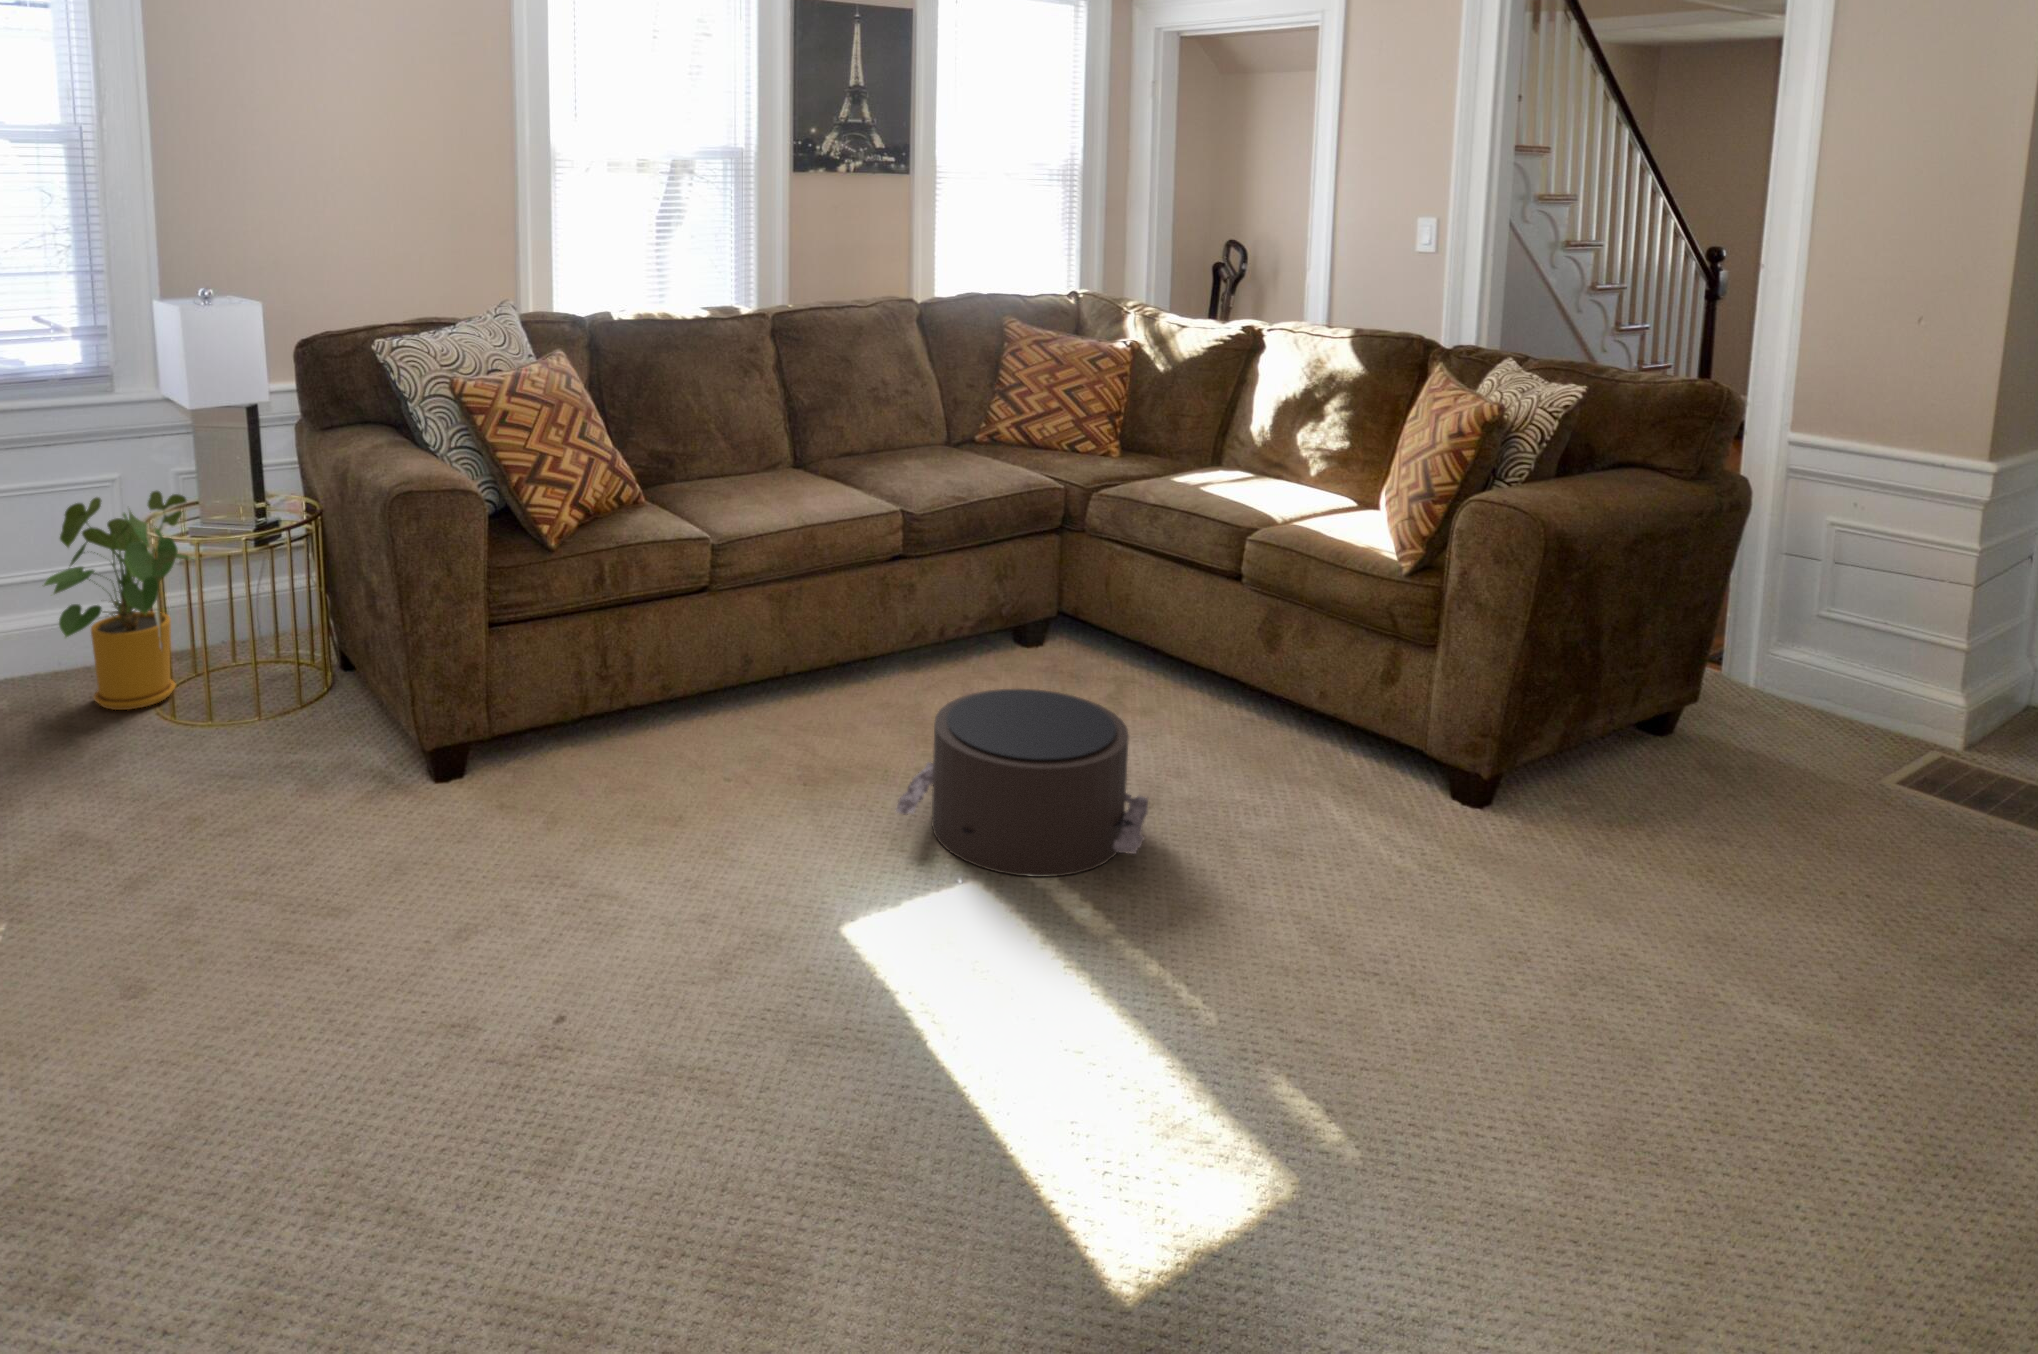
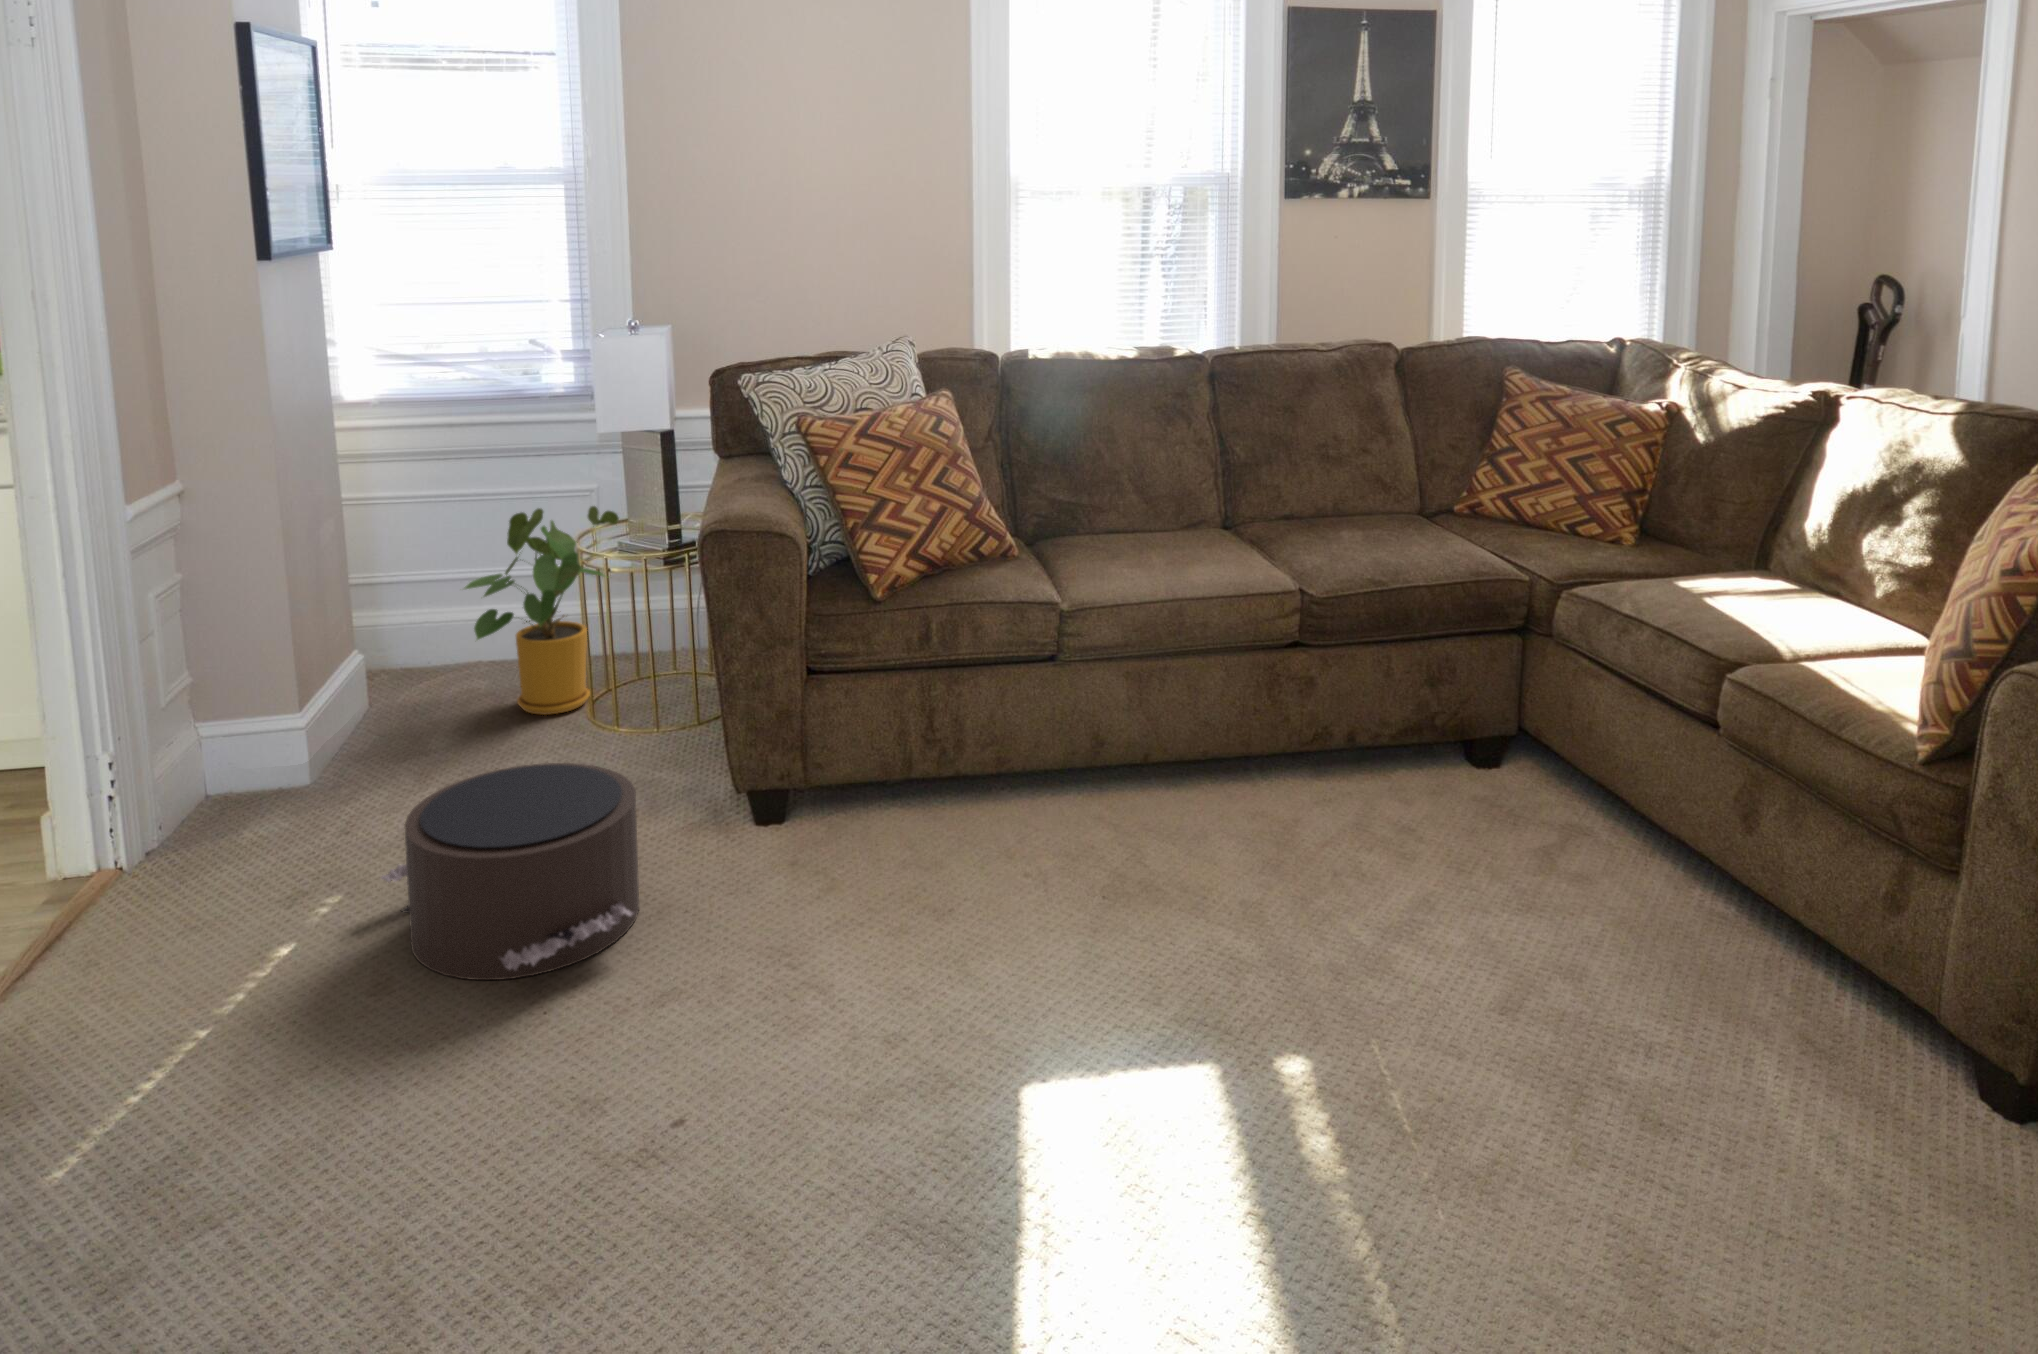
pouf: present [896,689,1148,877] -> present [381,763,639,980]

